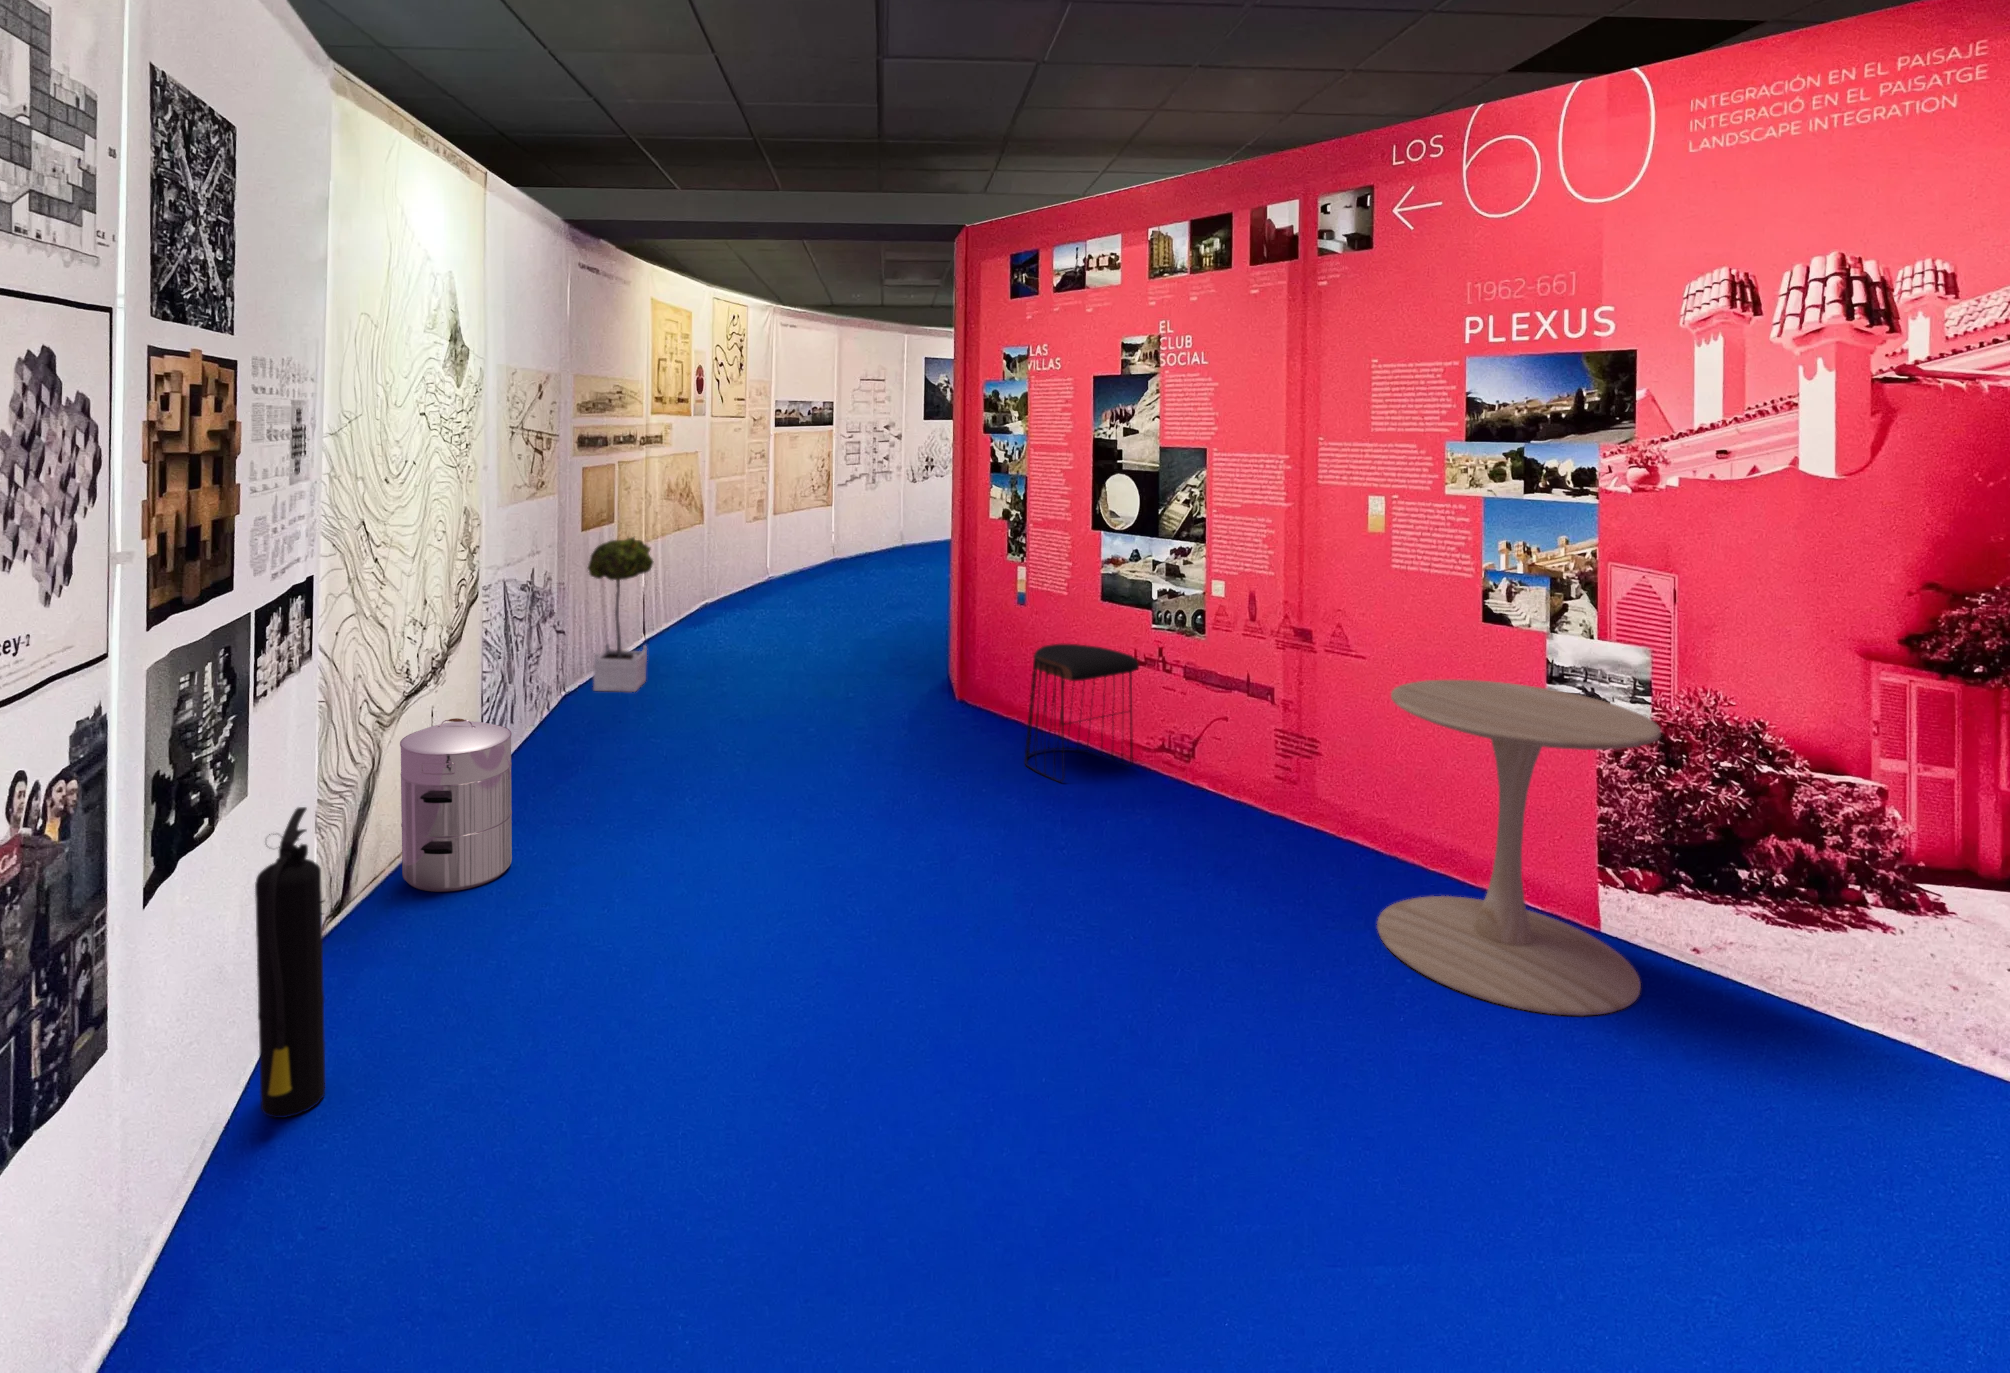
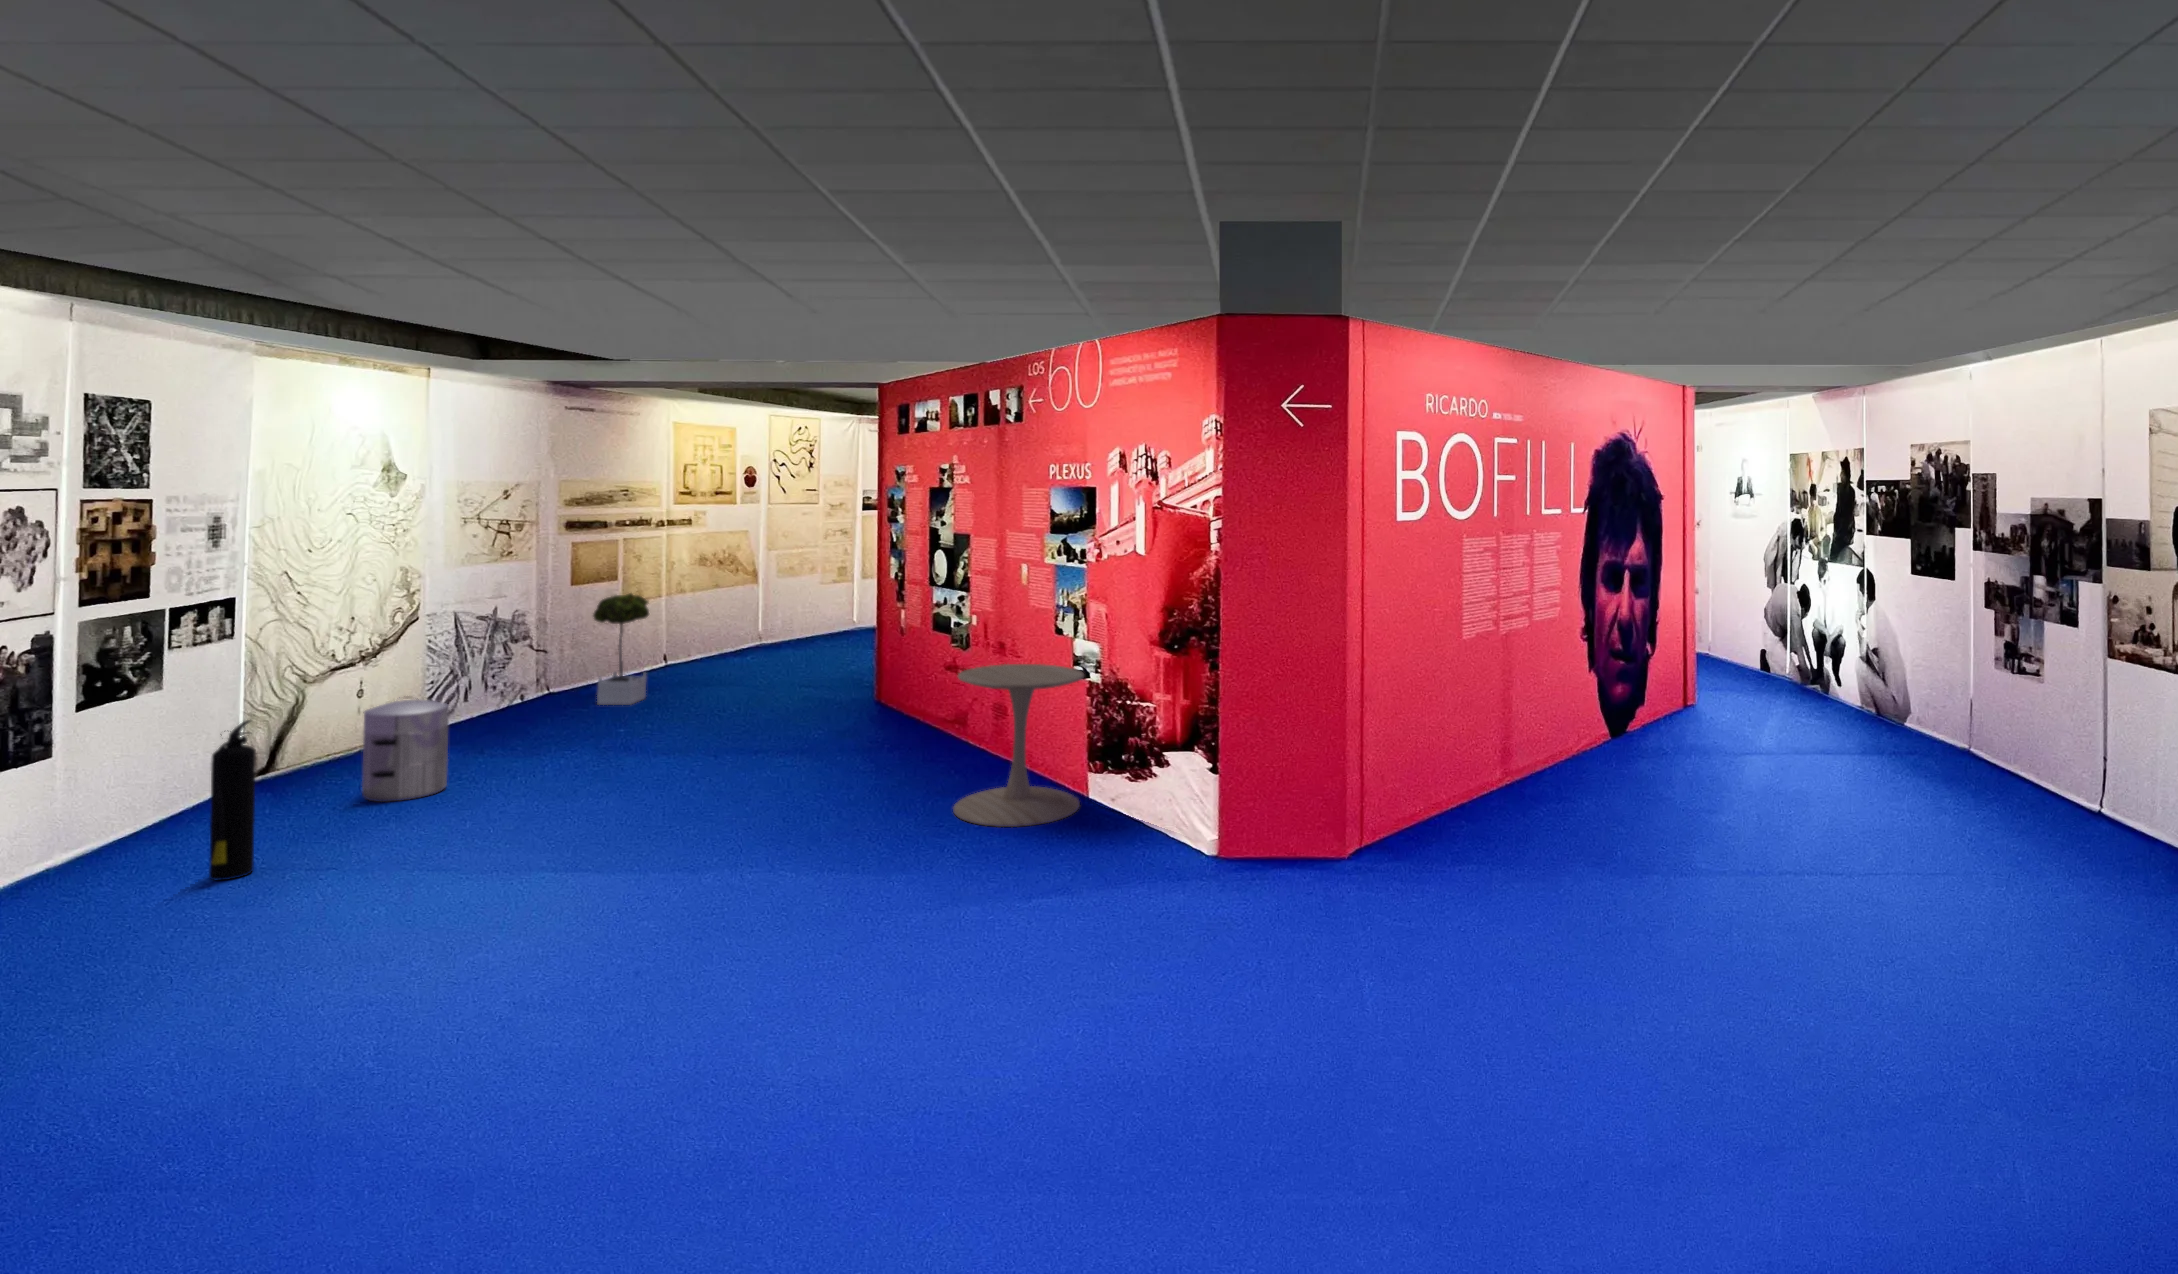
stool: present [1024,644,1139,782] -> none [866,660,941,746]

